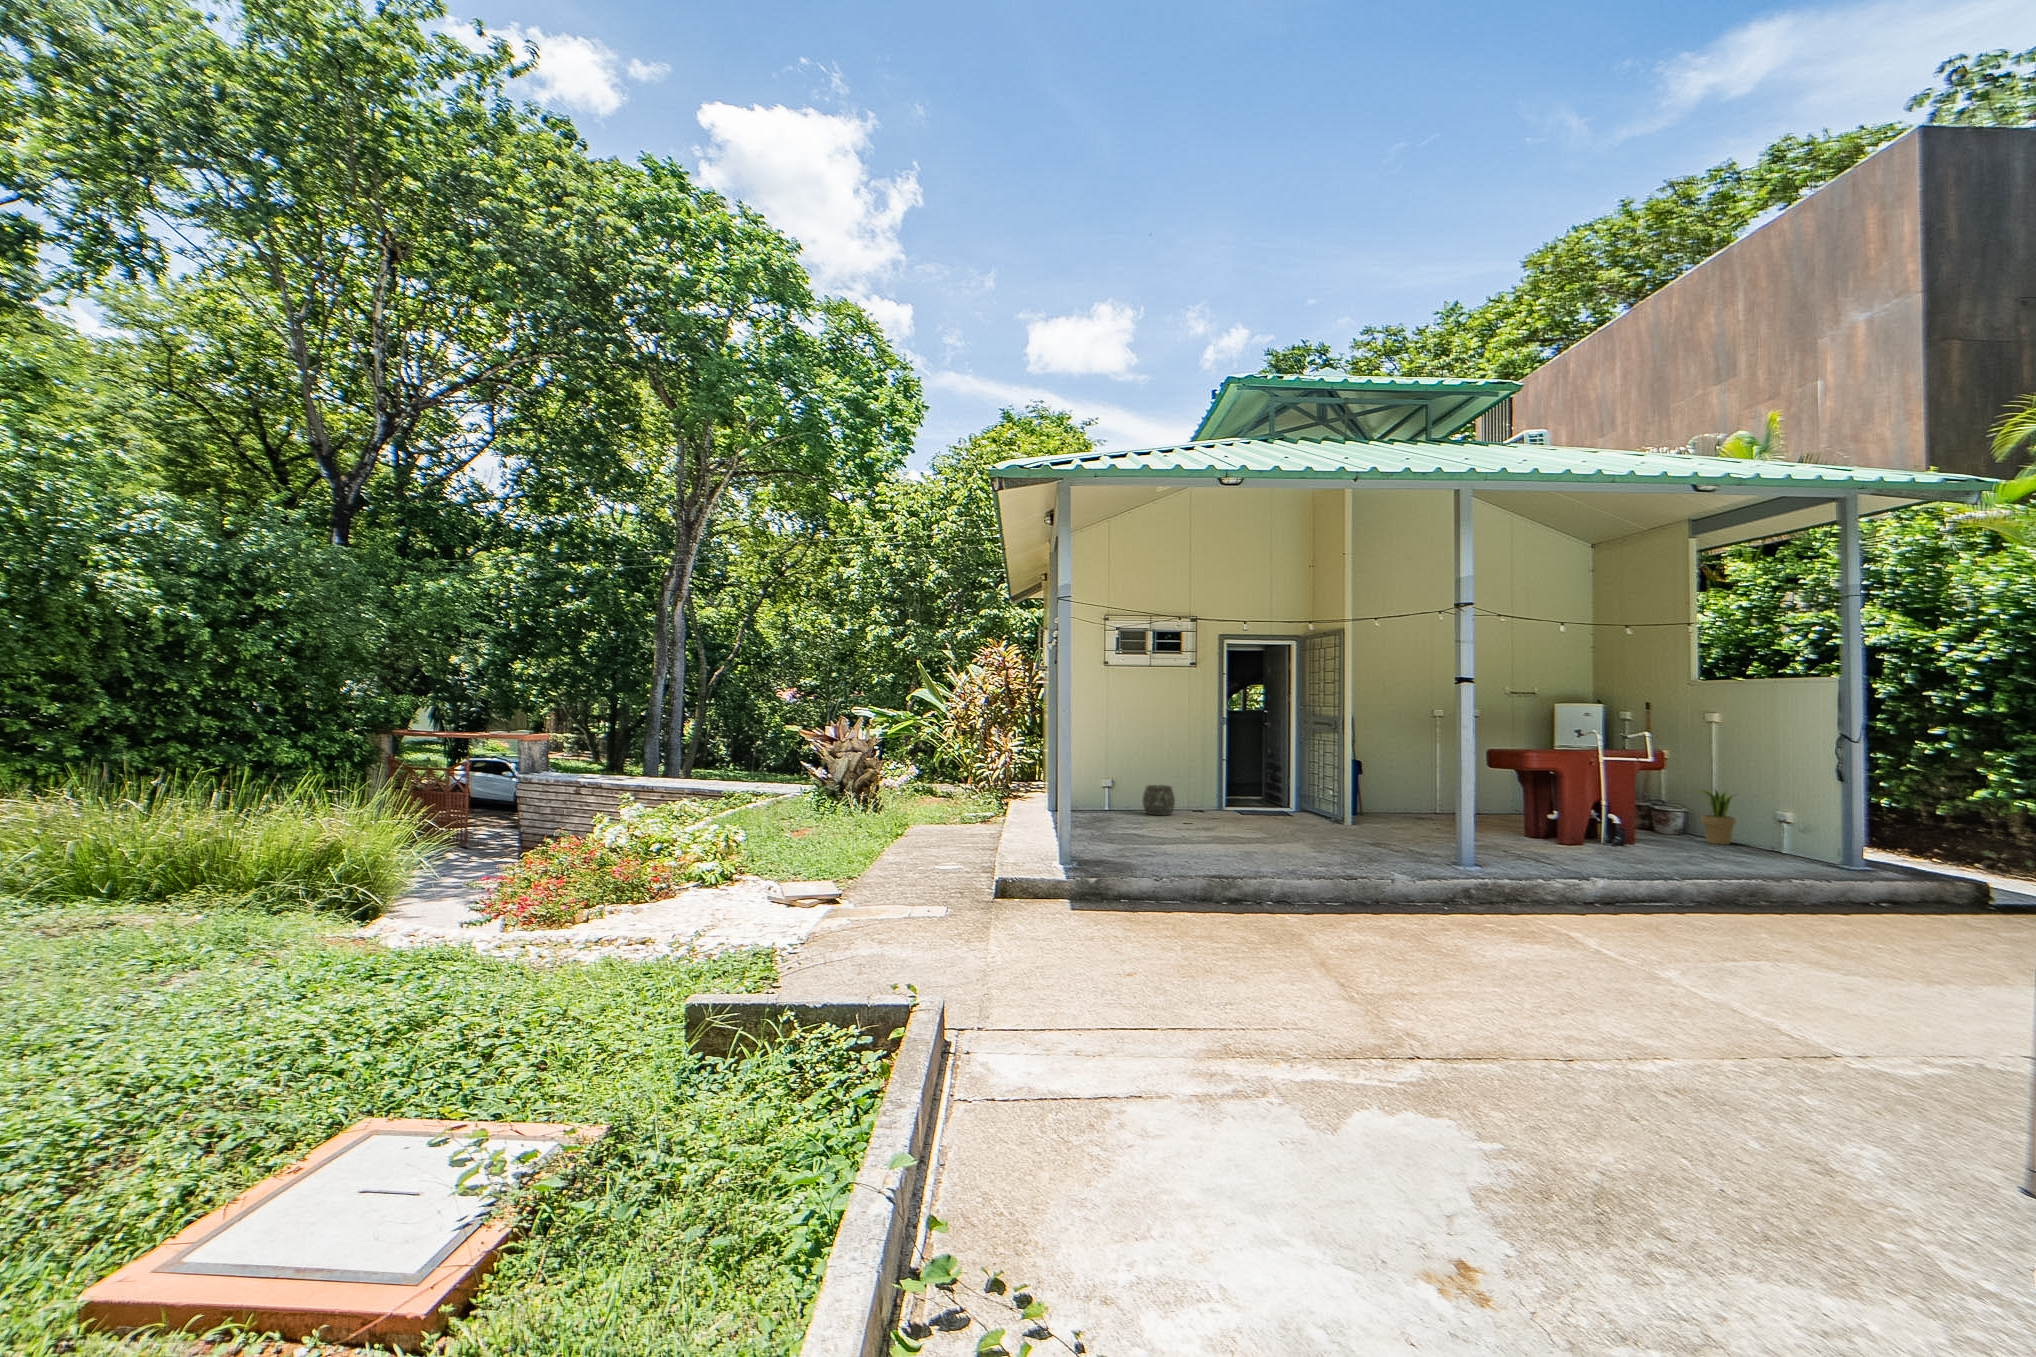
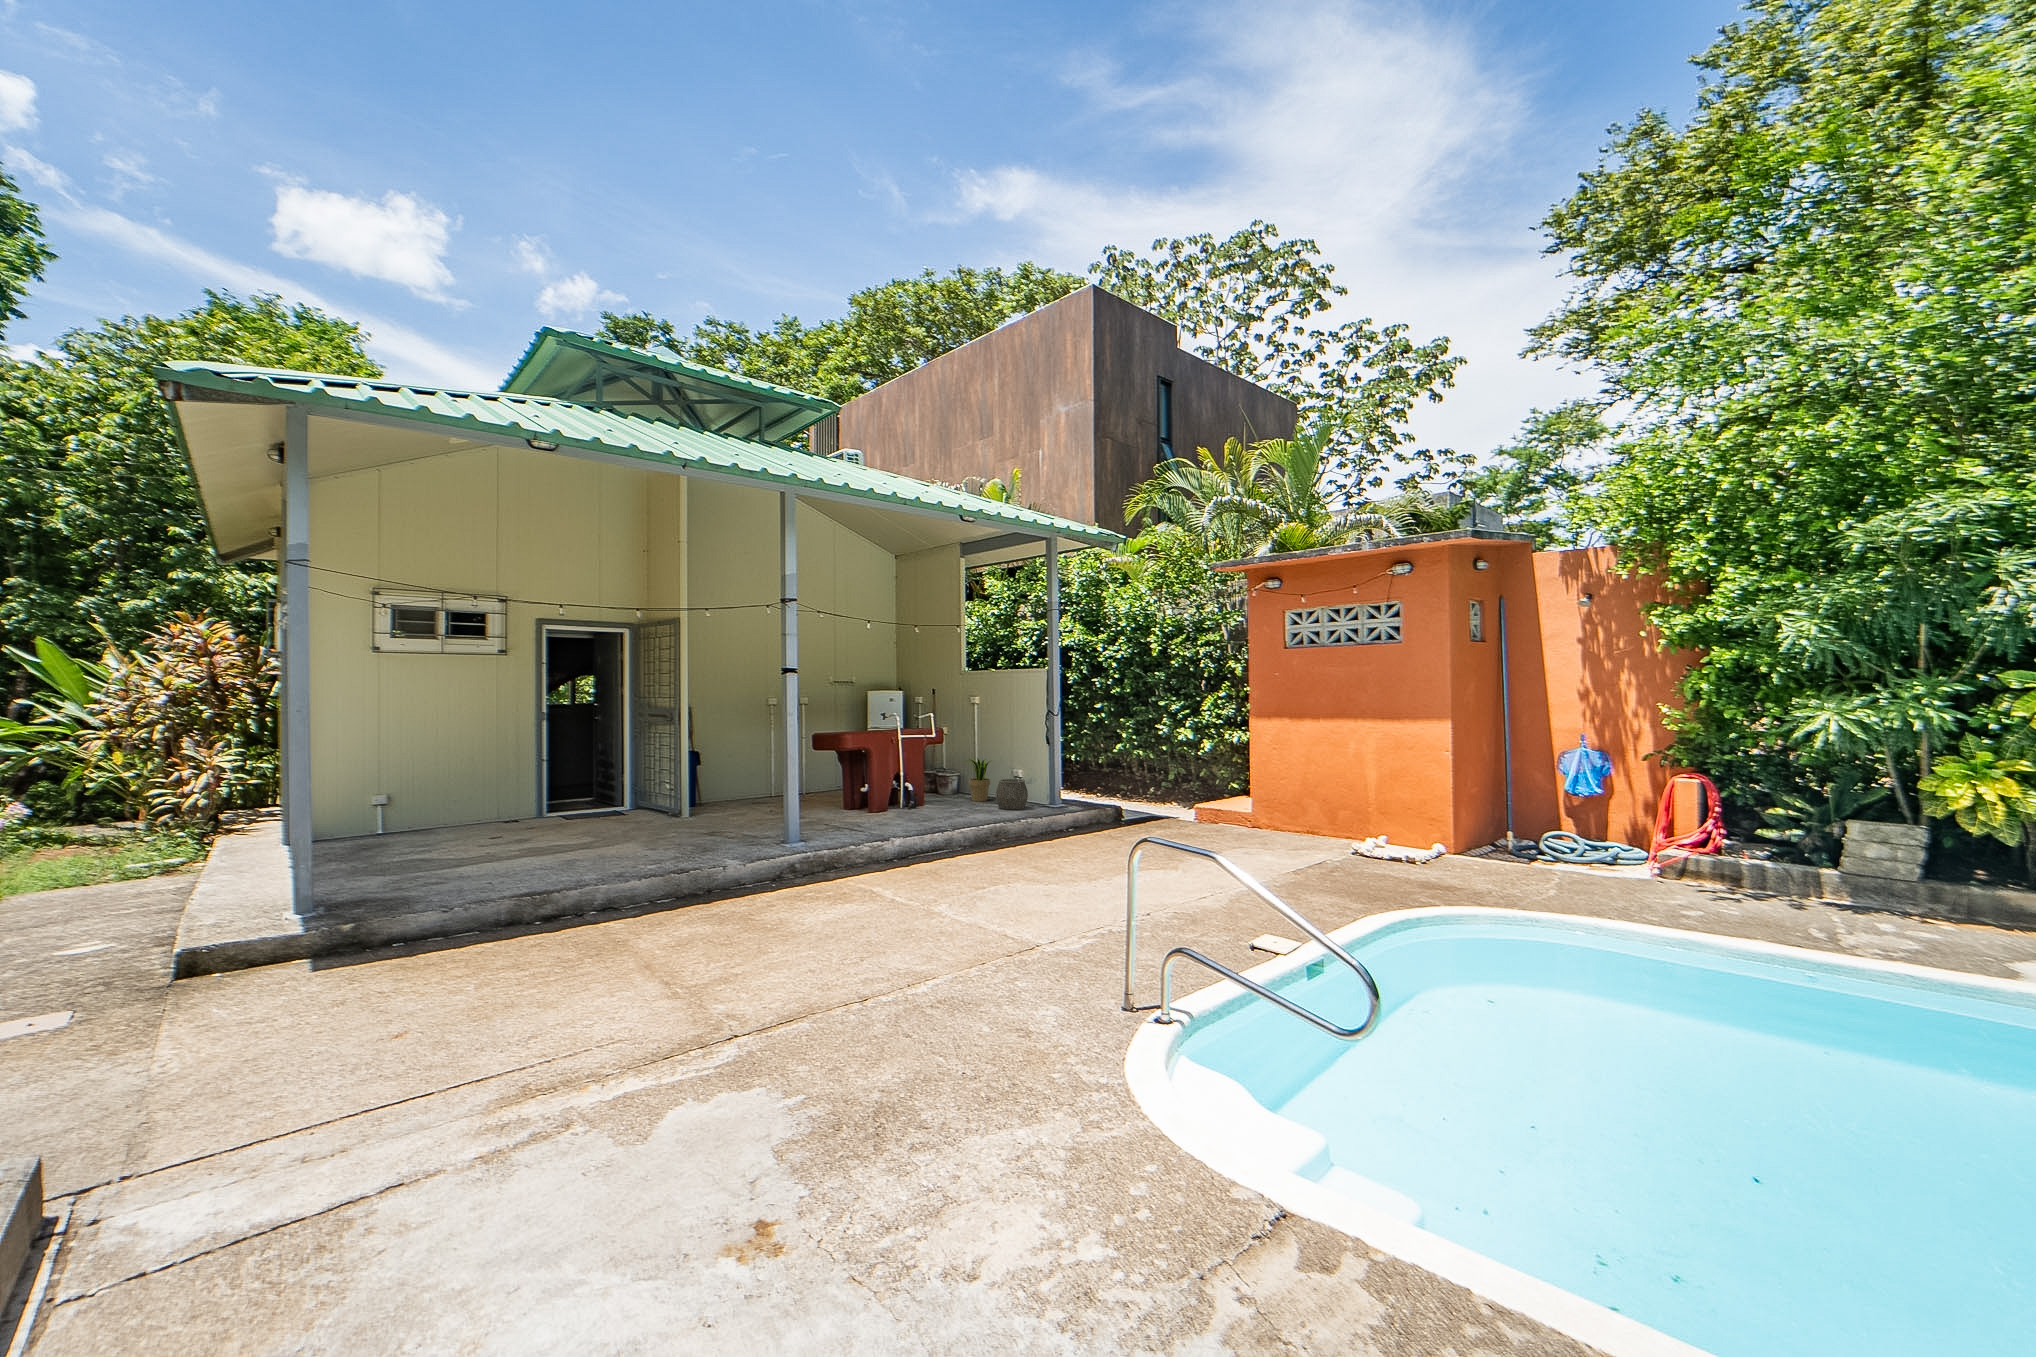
woven basket: present [1143,785,1175,815] -> present [996,779,1028,810]

